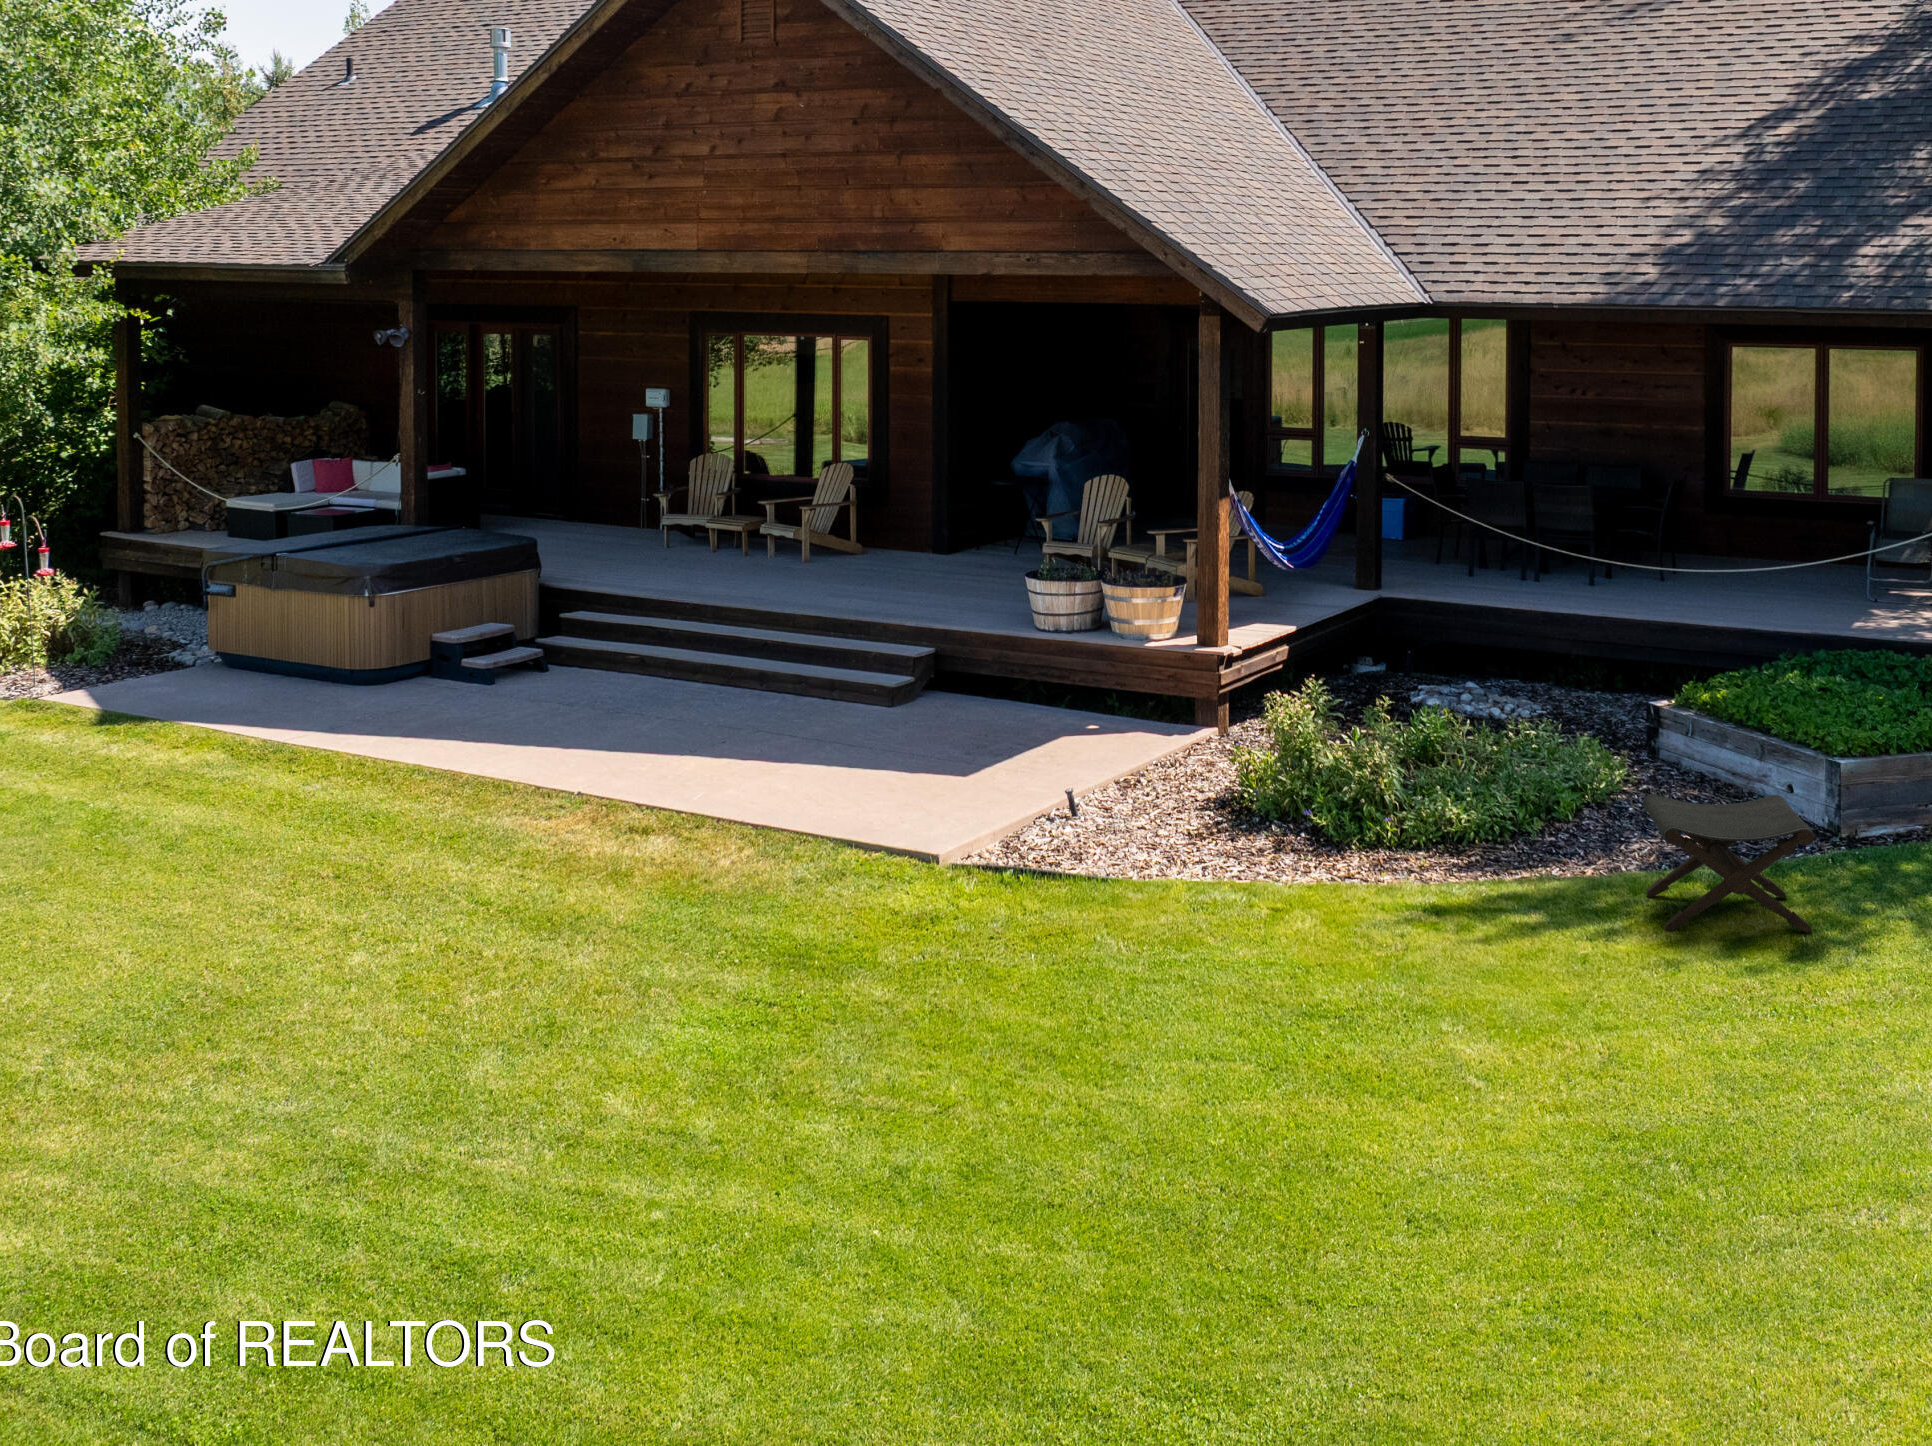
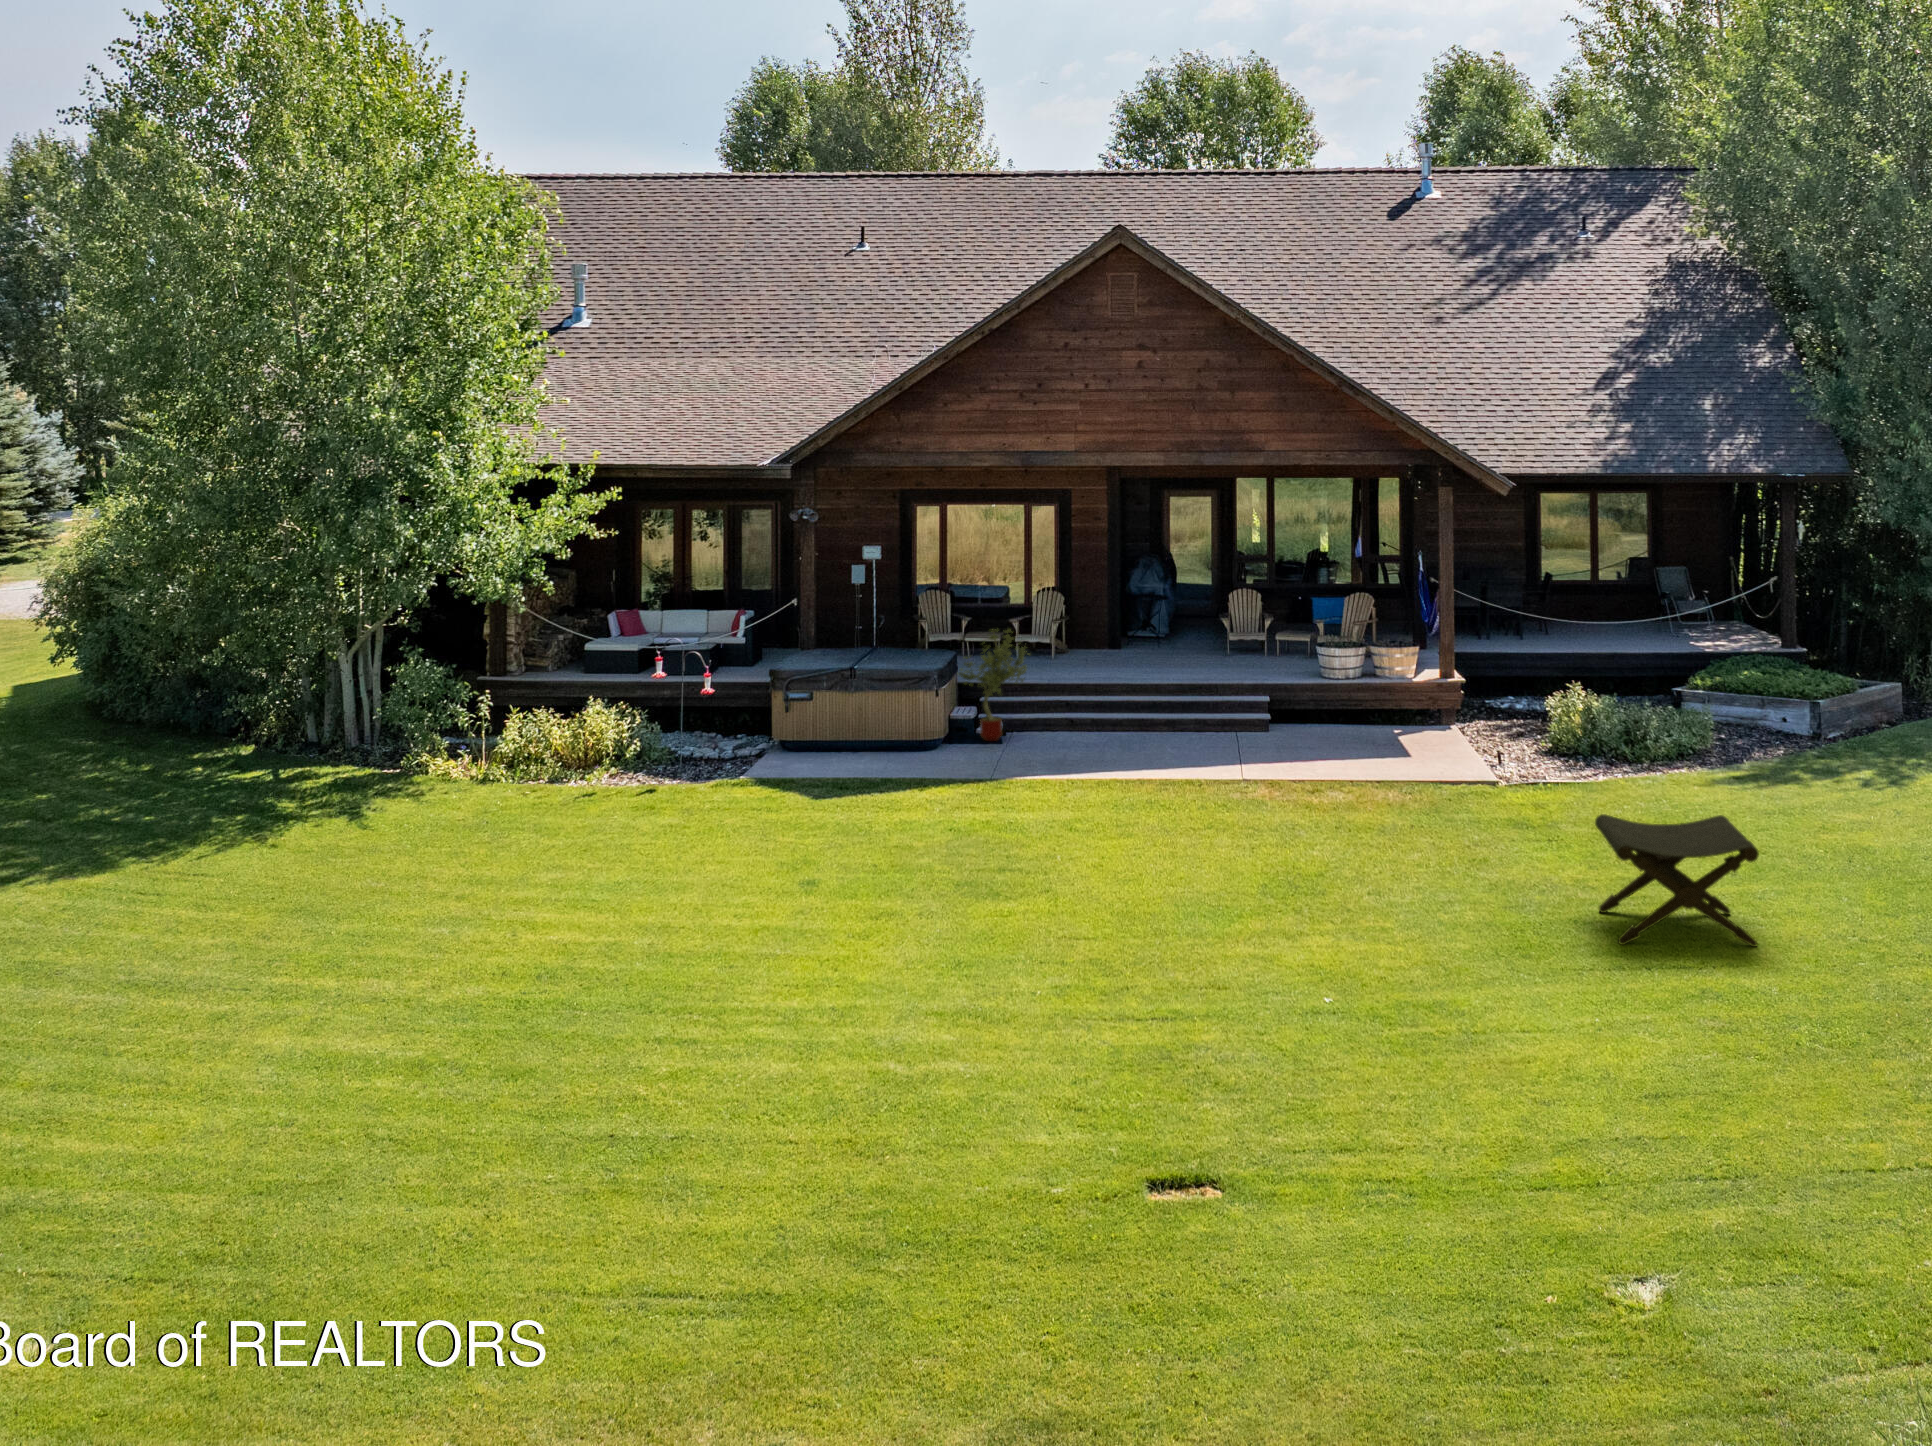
potted tree: none [969,591,1048,712] -> present [957,629,1027,741]

